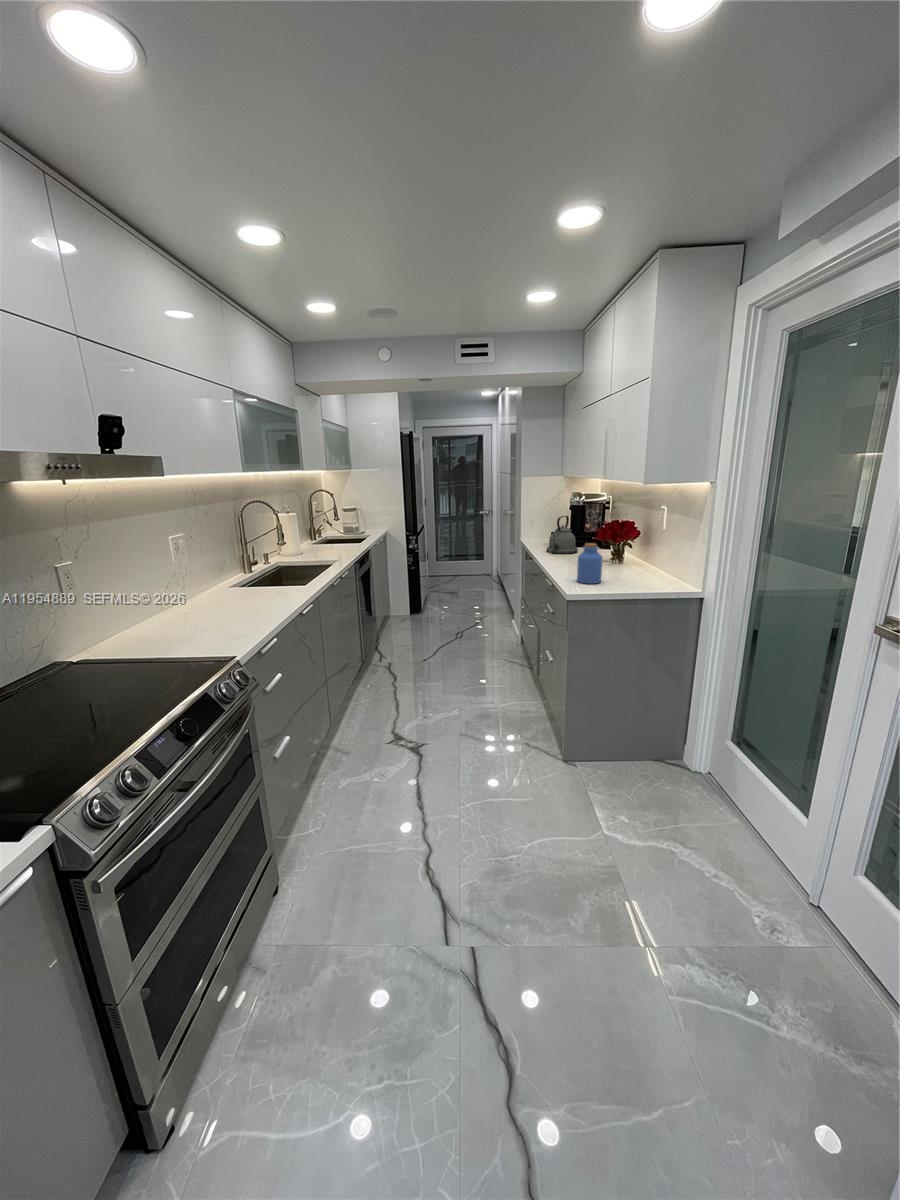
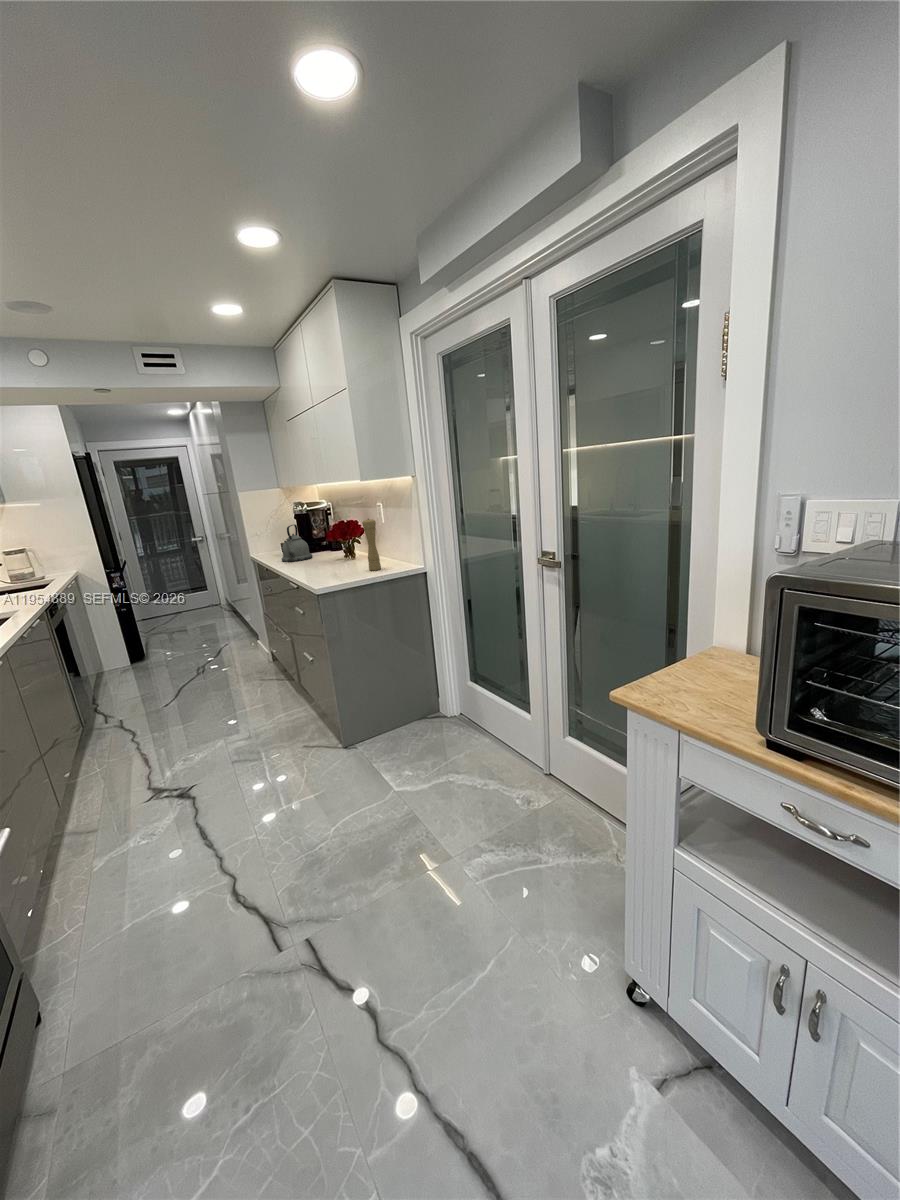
pepper mill: none [632,524,652,583] -> present [362,519,381,571]
jar: present [577,543,603,584] -> none [317,541,343,579]

